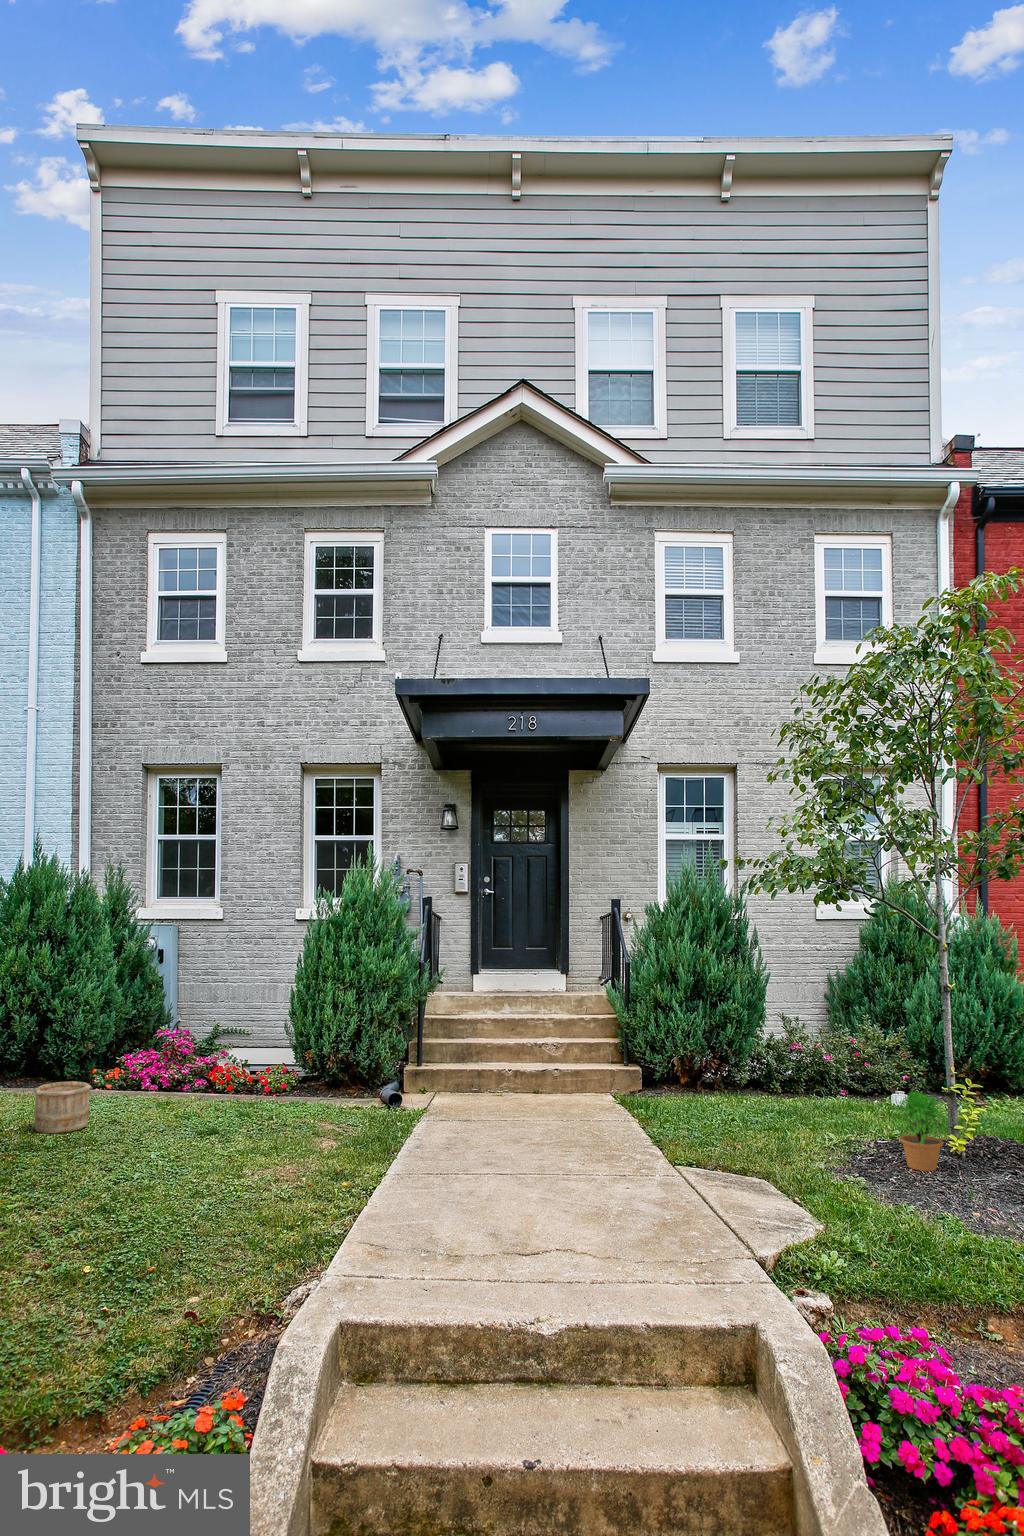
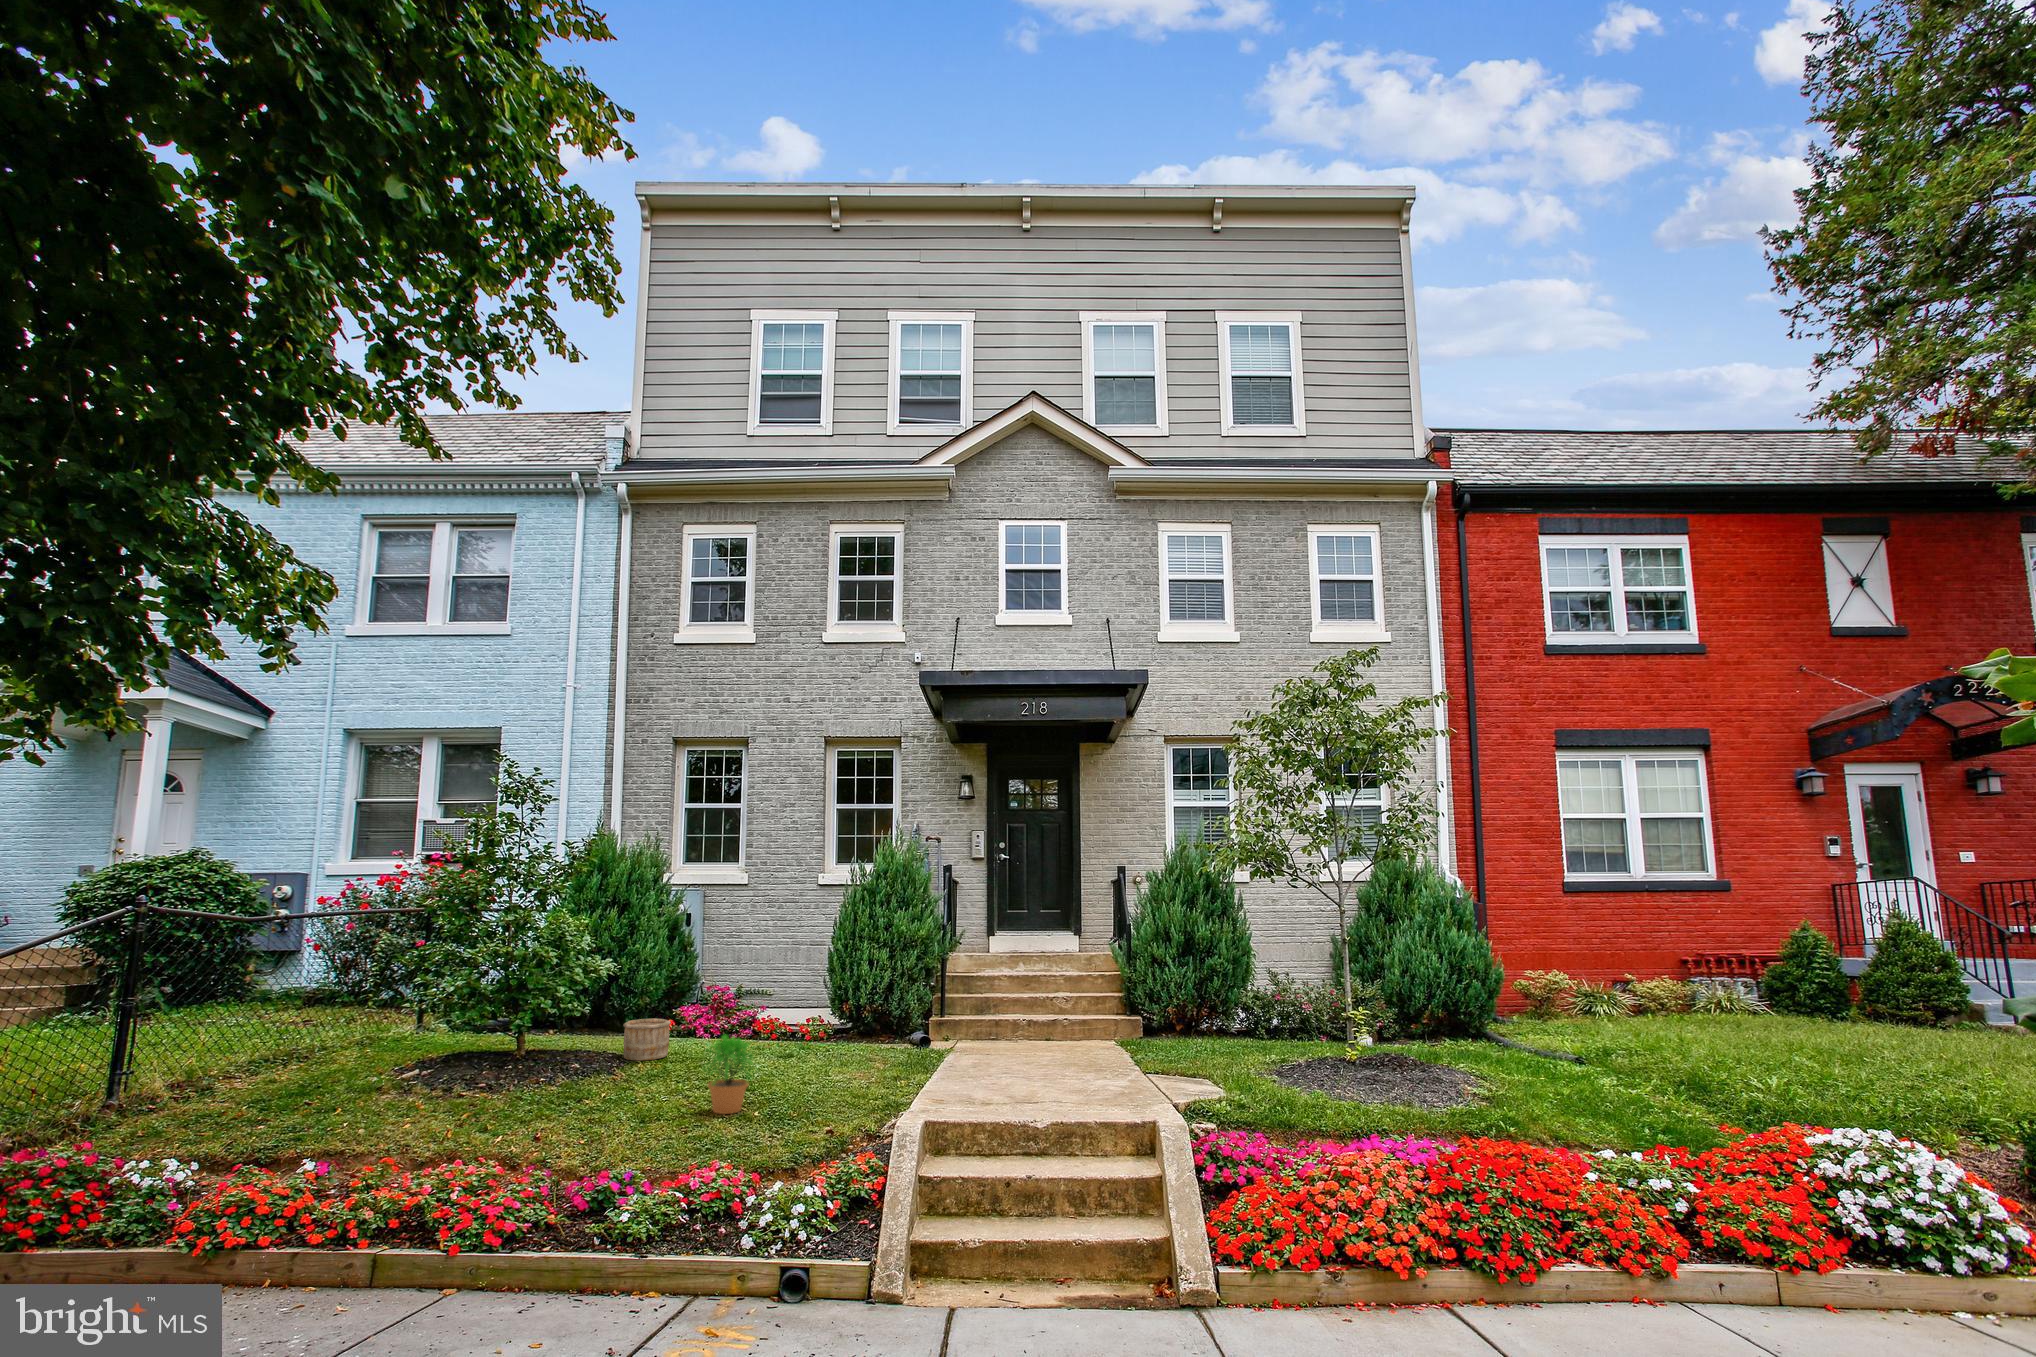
potted plant: present [894,1092,949,1171] -> present [702,1035,758,1114]

